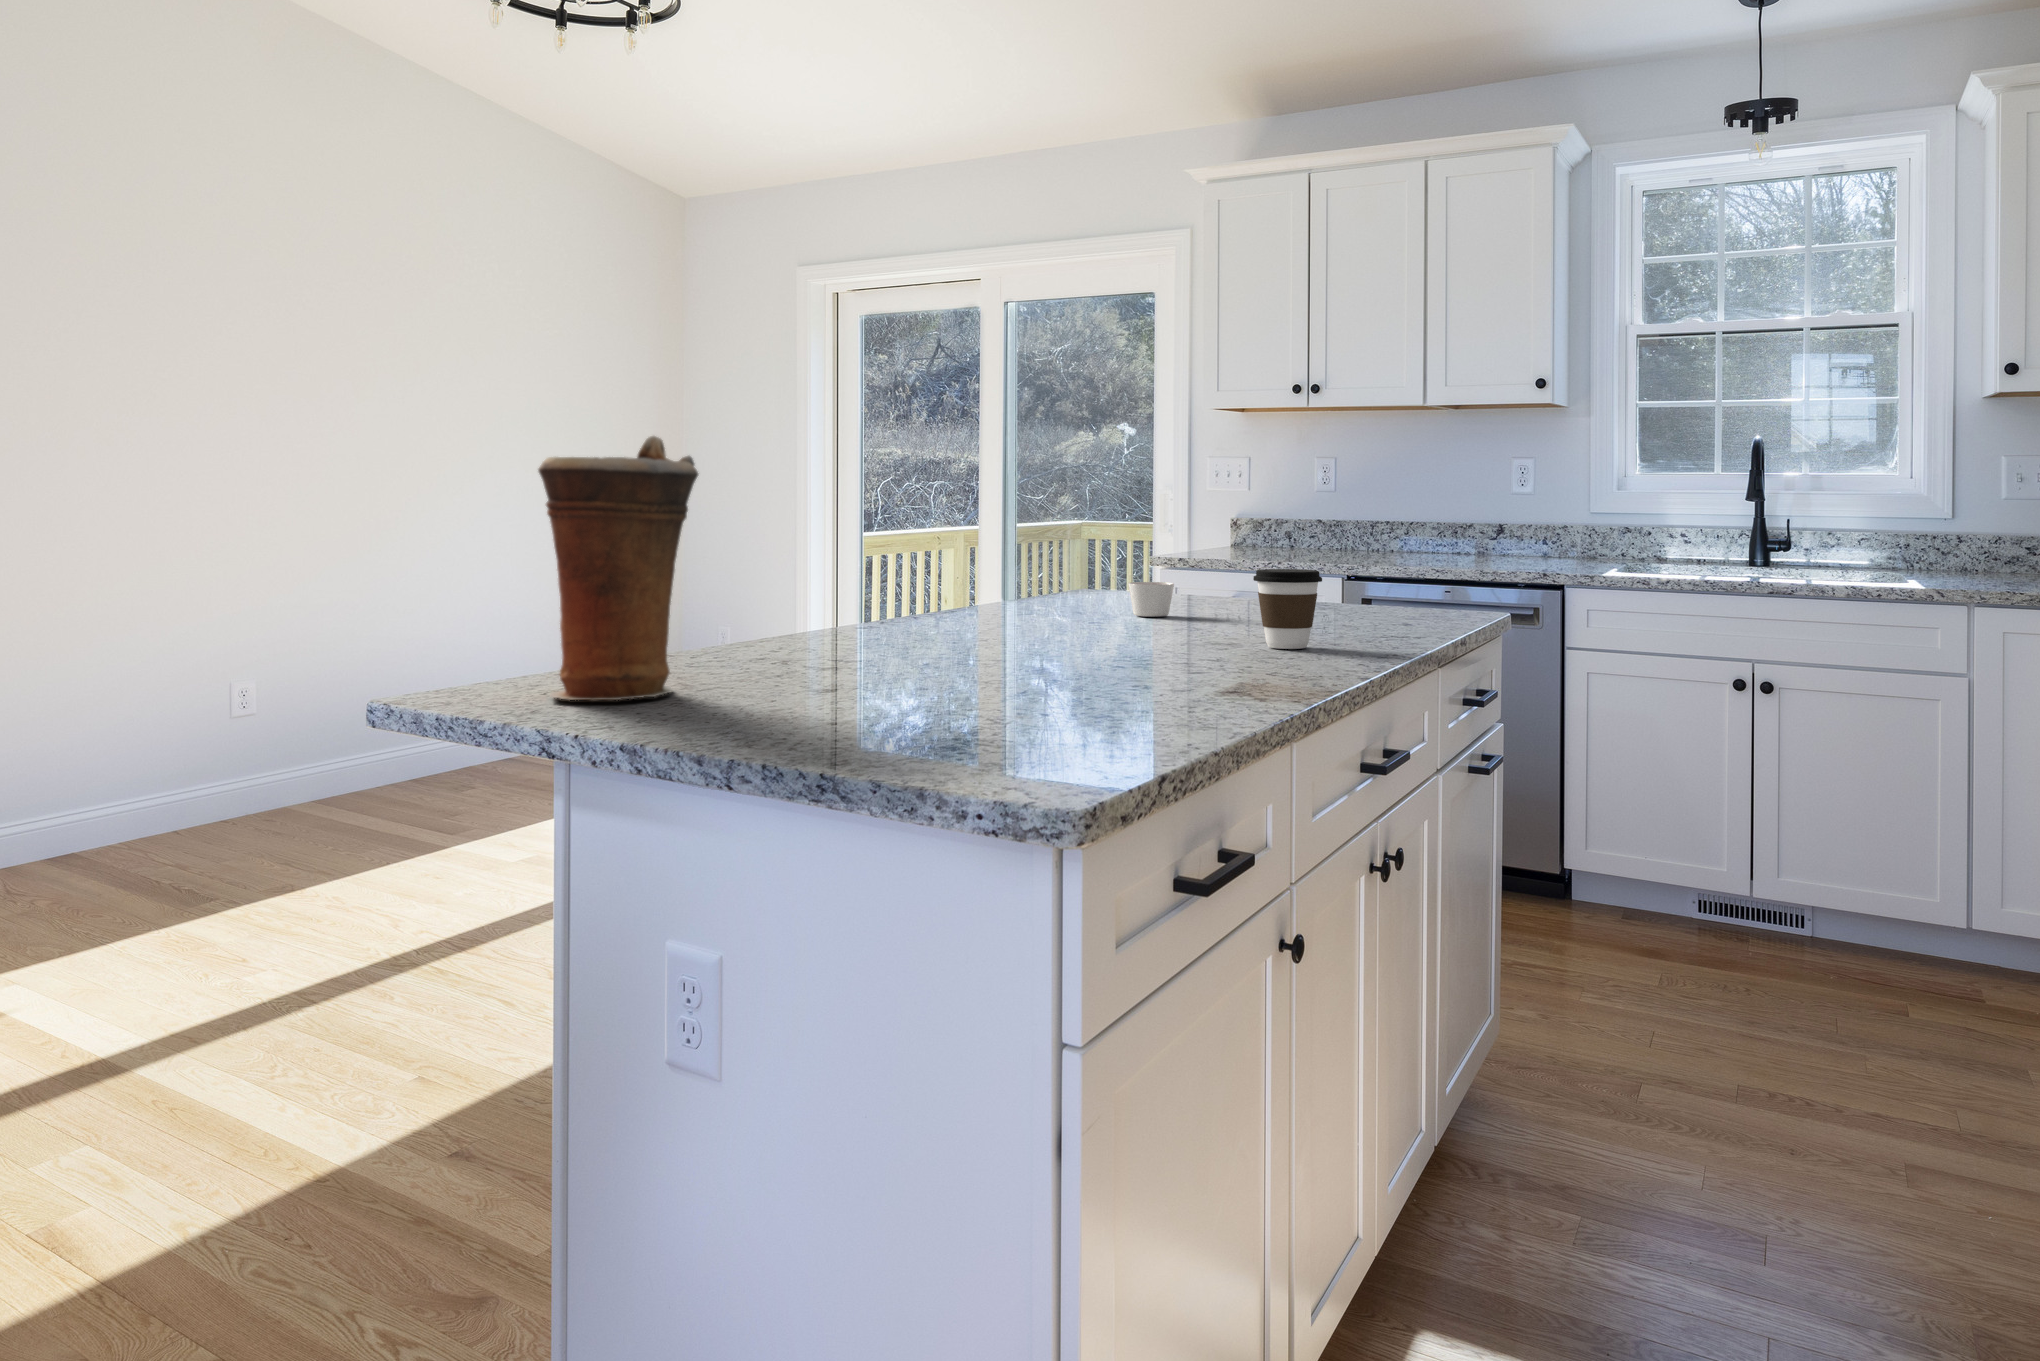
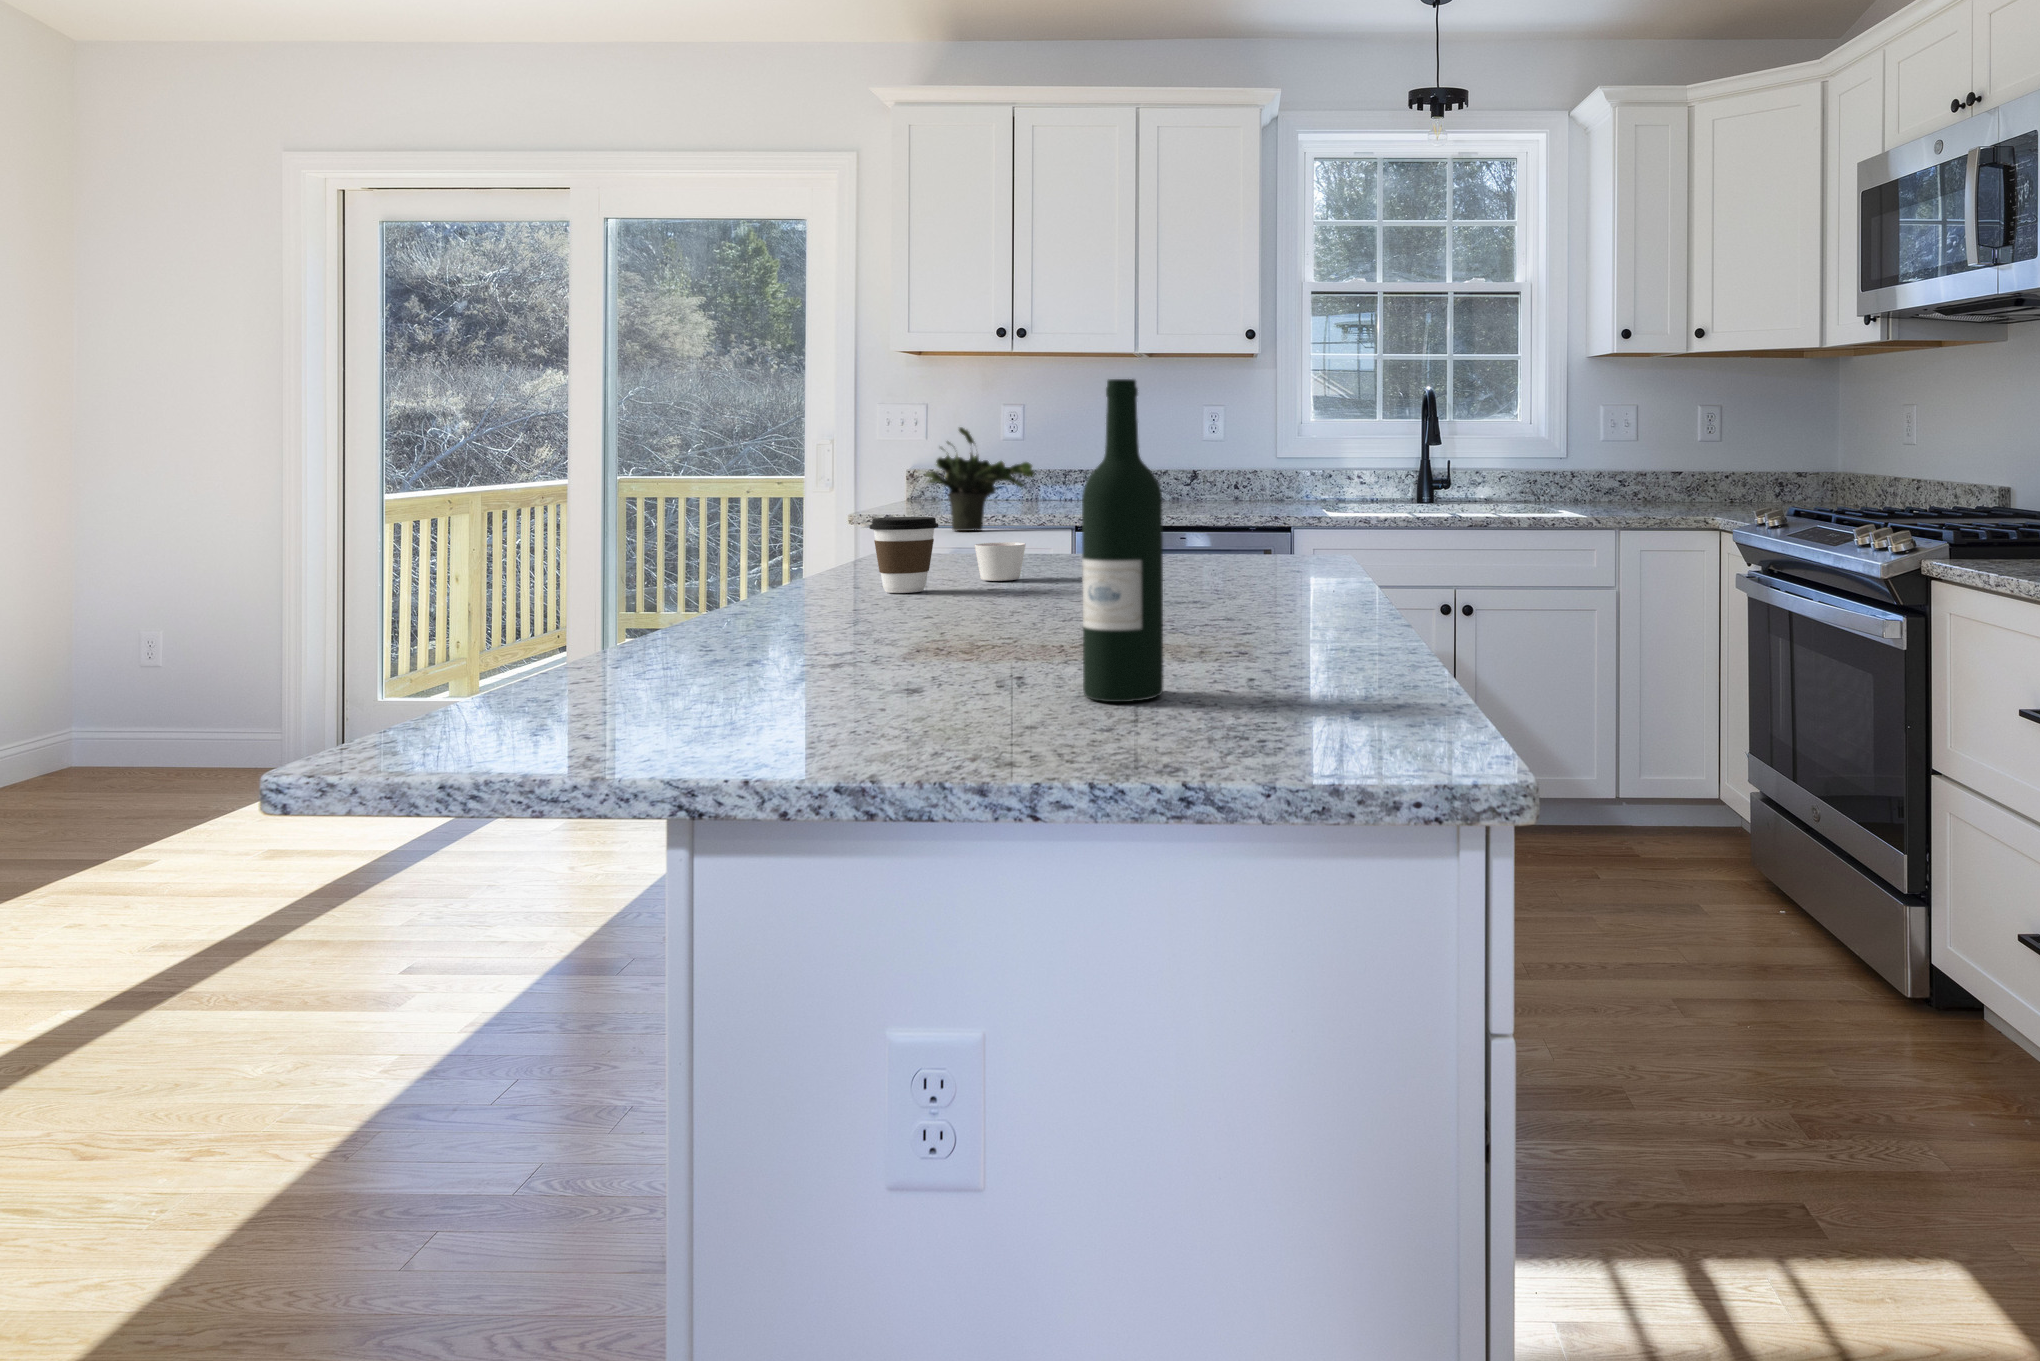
wine bottle: none [916,429,990,712] -> present [1082,379,1163,702]
vase: present [538,436,698,700] -> none [563,366,820,739]
potted plant: none [1219,478,1316,576] -> present [926,427,1034,531]
coffee cup: present [1253,569,1322,649] -> present [870,517,938,593]

